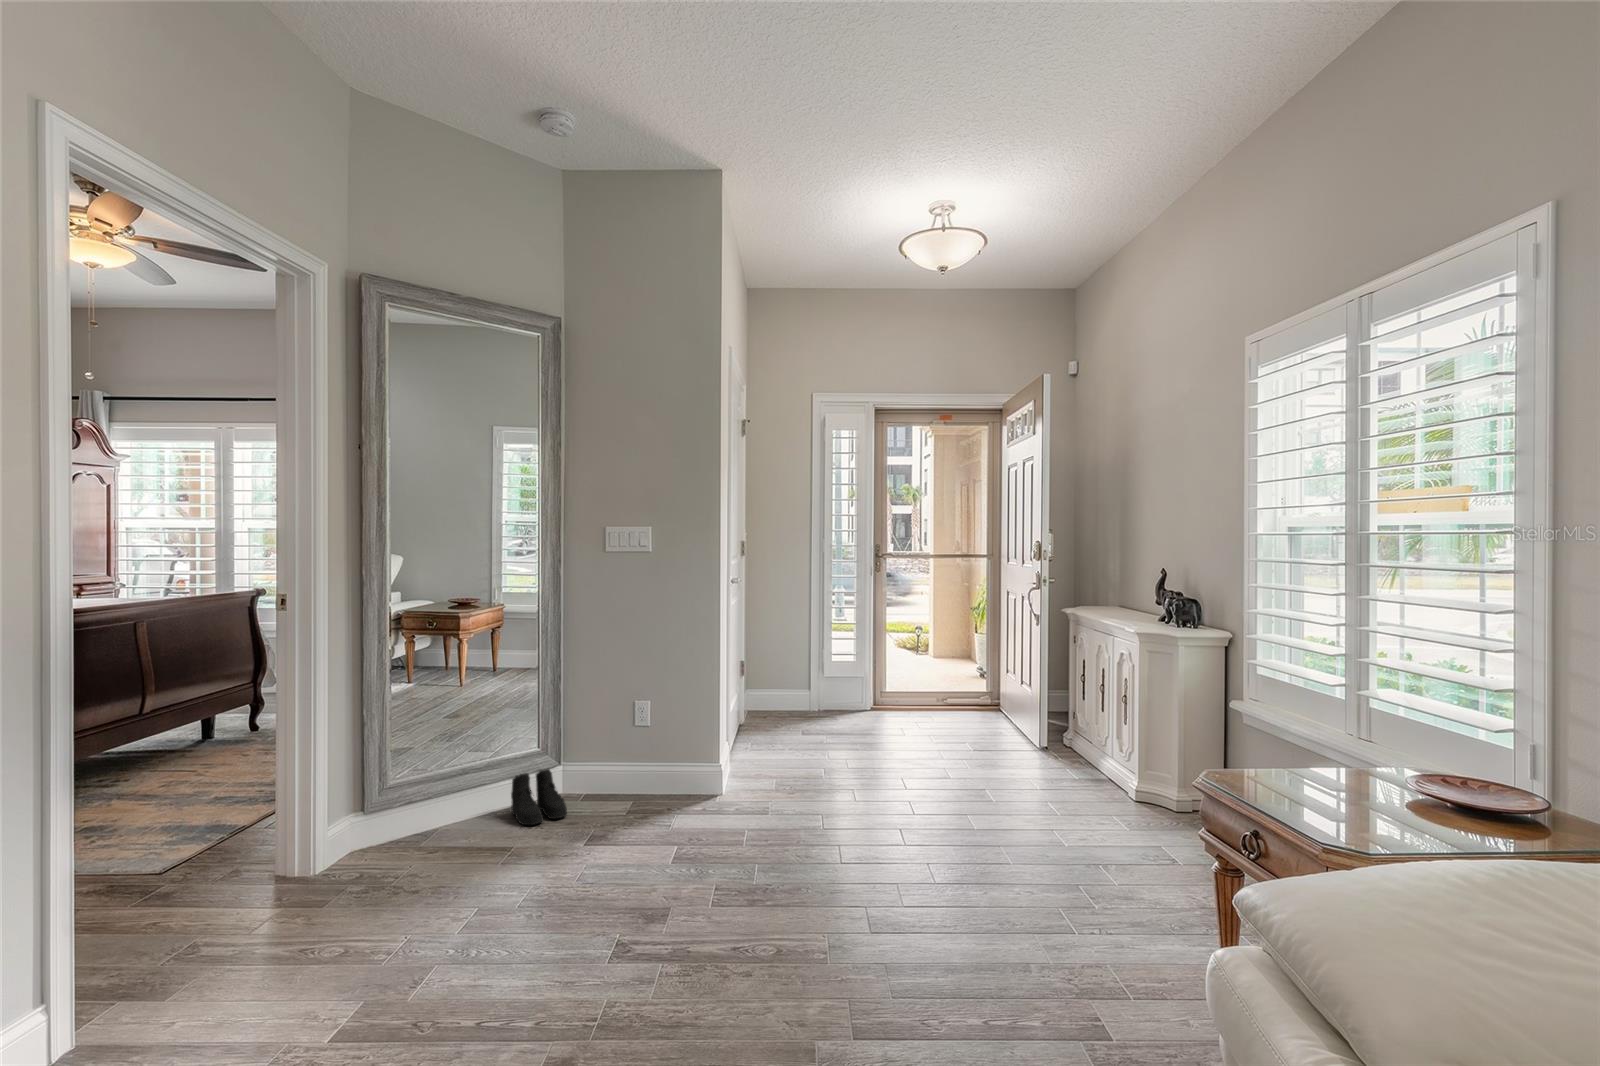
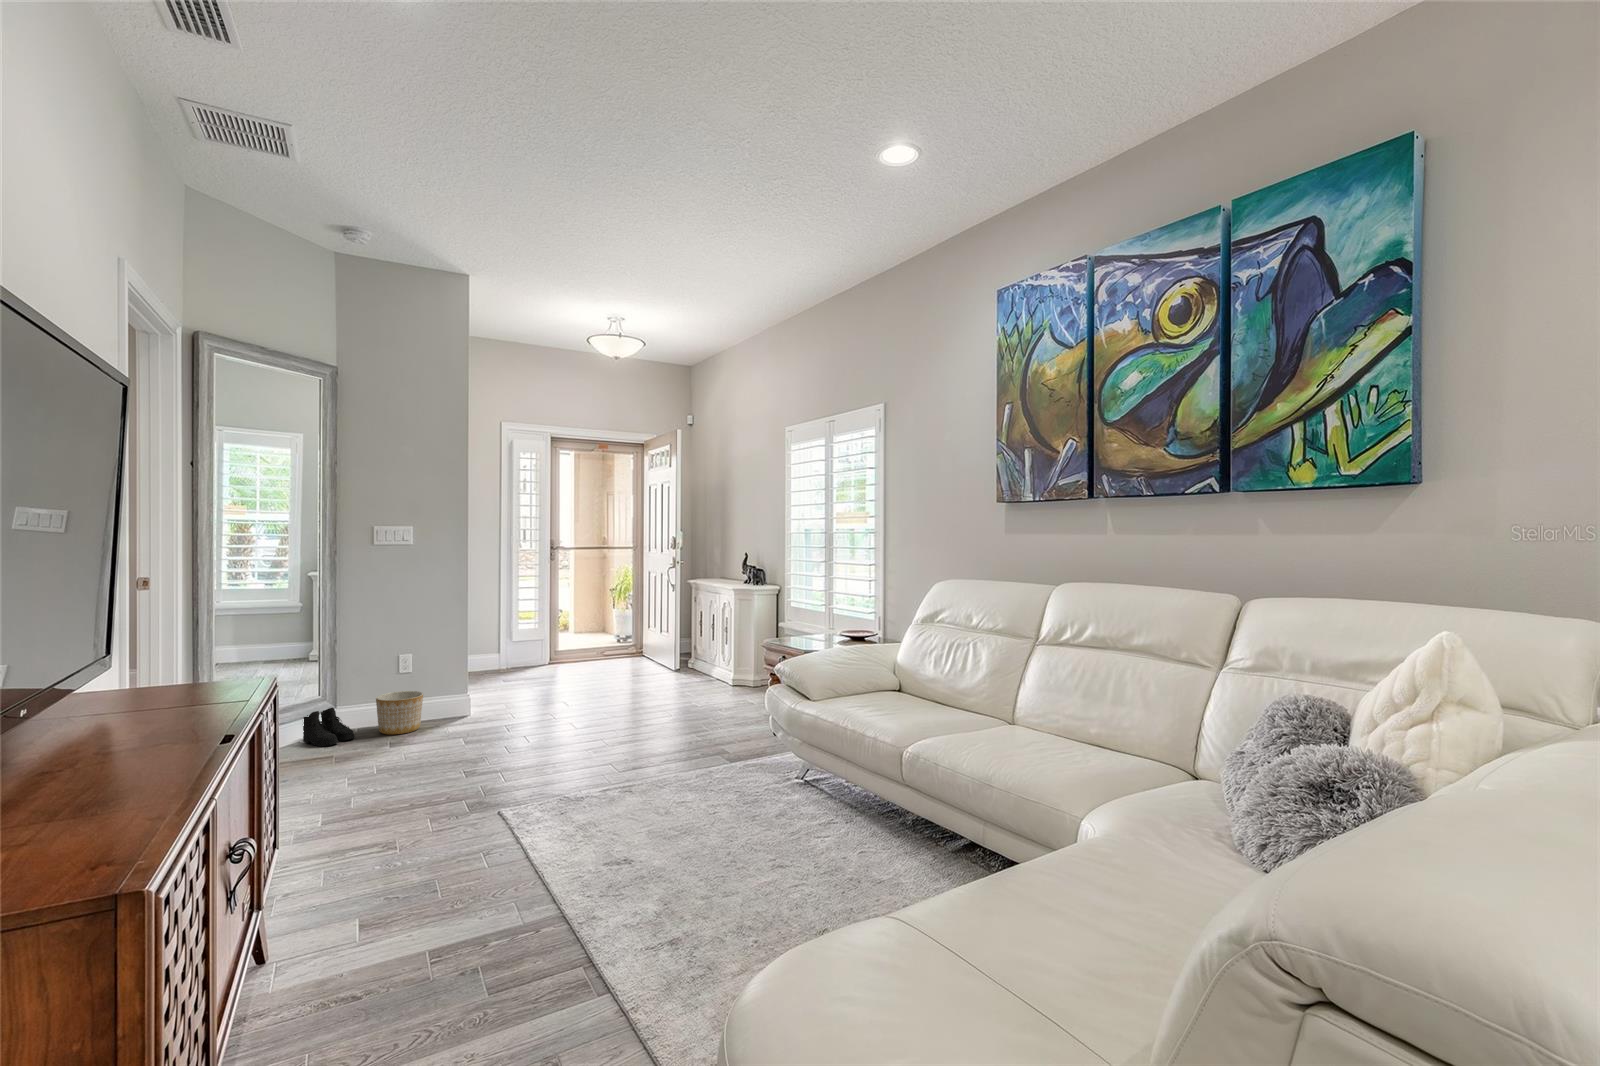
planter: none [596,754,655,819] -> present [376,691,423,735]

